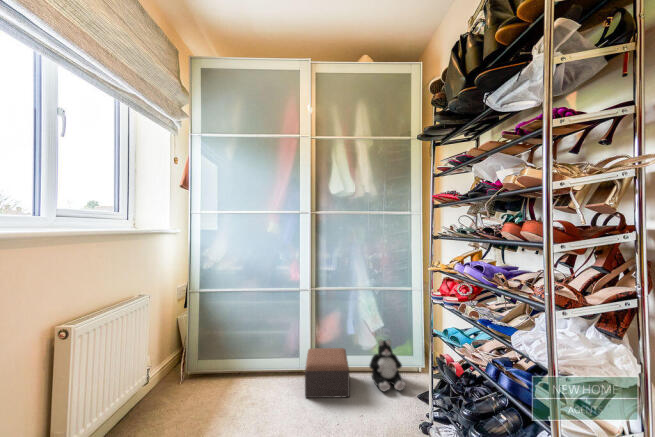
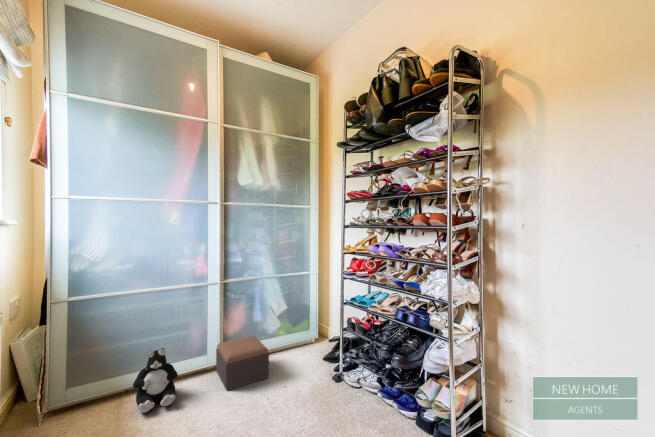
plush toy: present [370,340,406,391] -> present [133,348,178,413]

